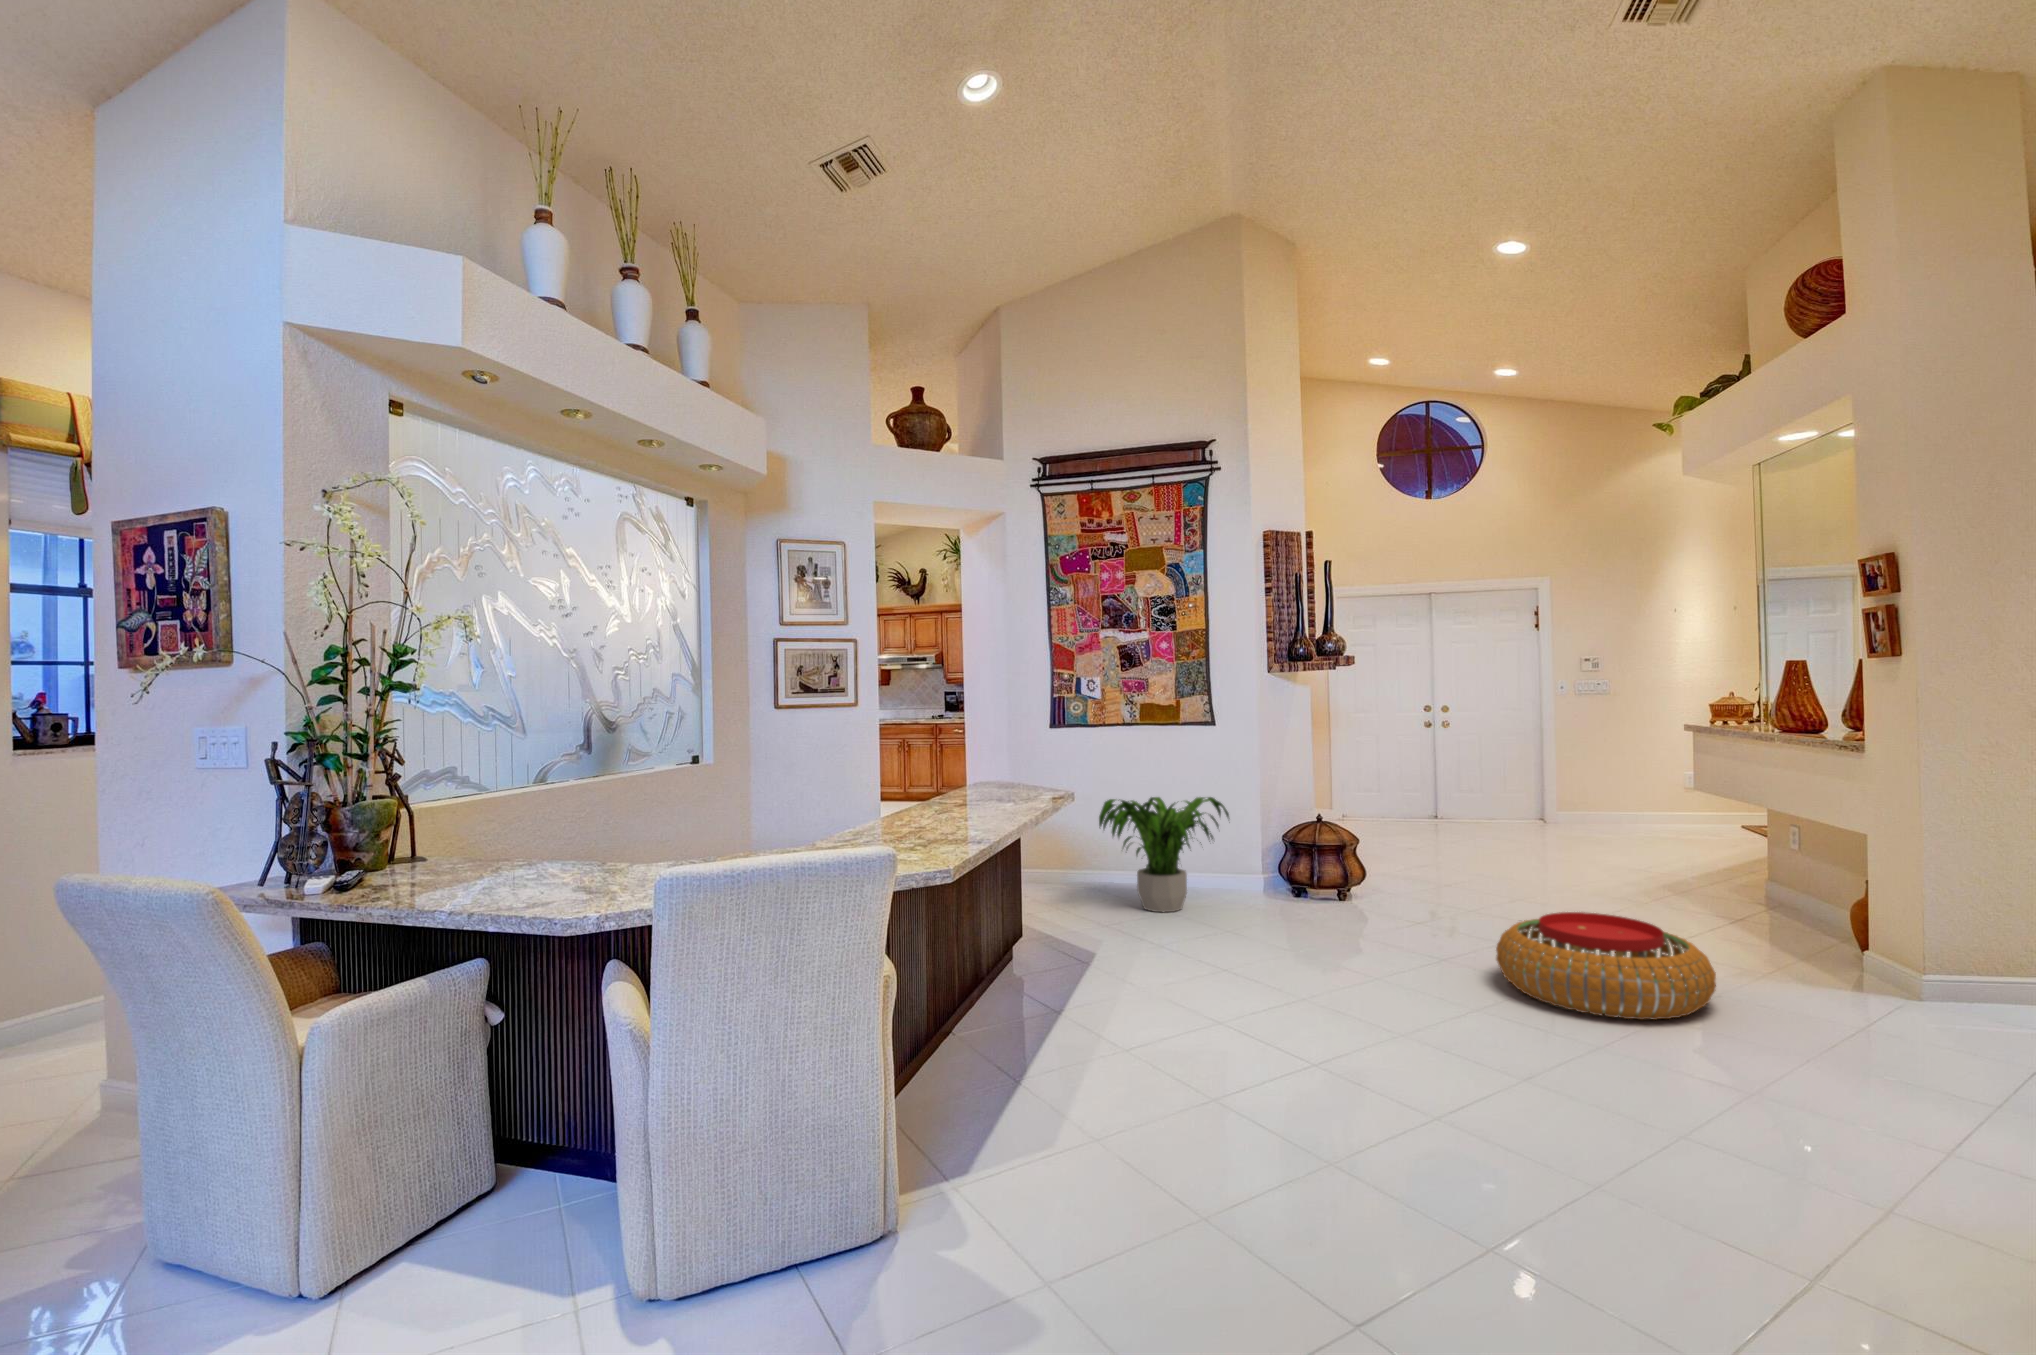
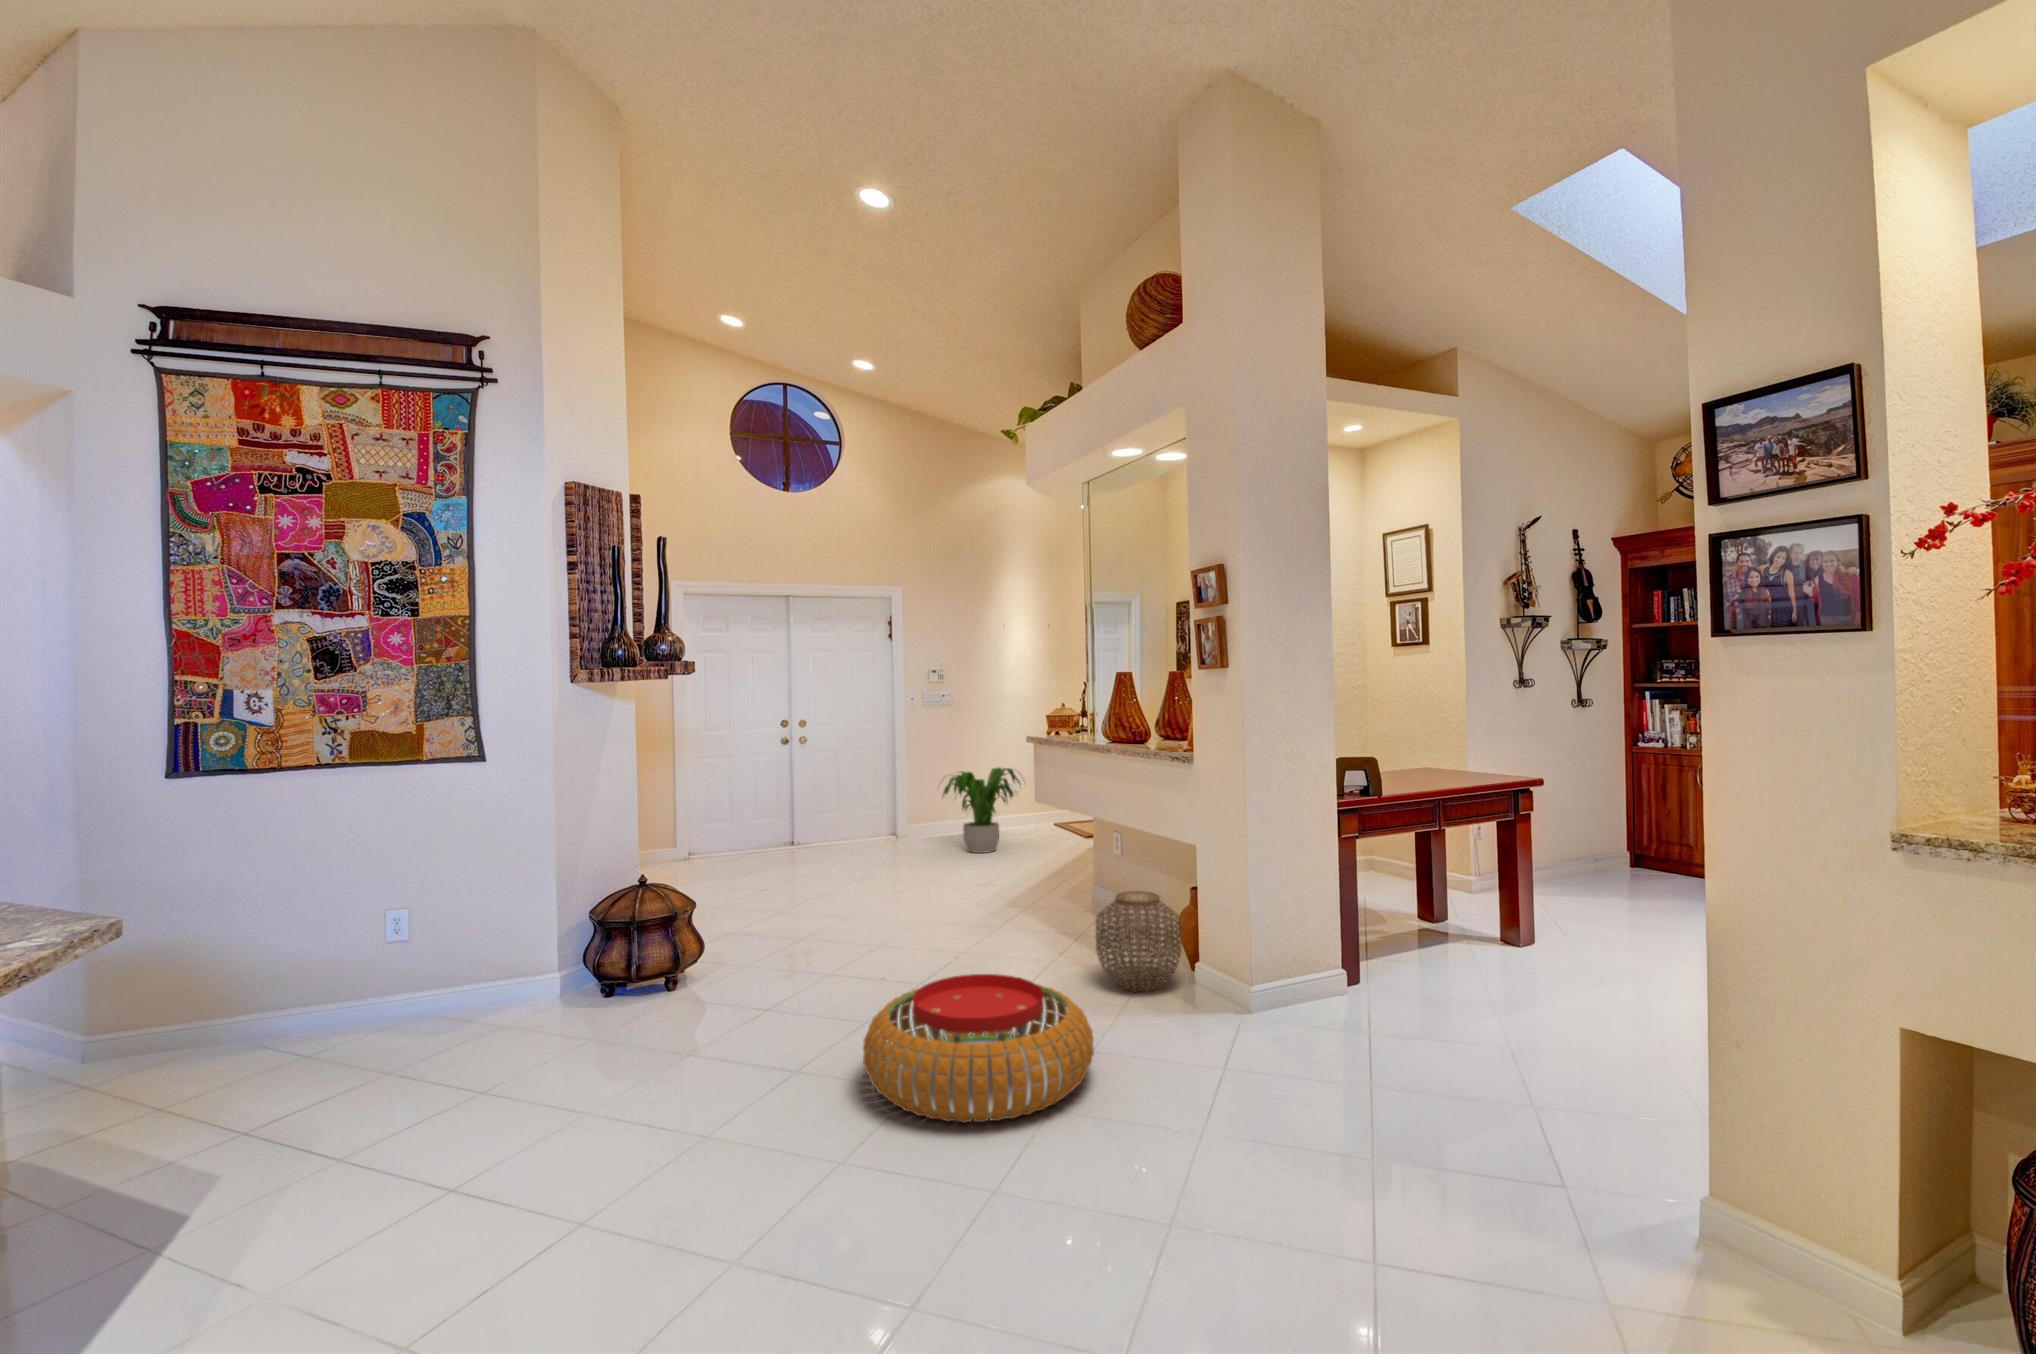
potted plant: present [1099,797,1229,912] -> present [942,768,1025,853]
woven basket: none [1745,874,1853,971] -> present [1096,891,1181,992]

